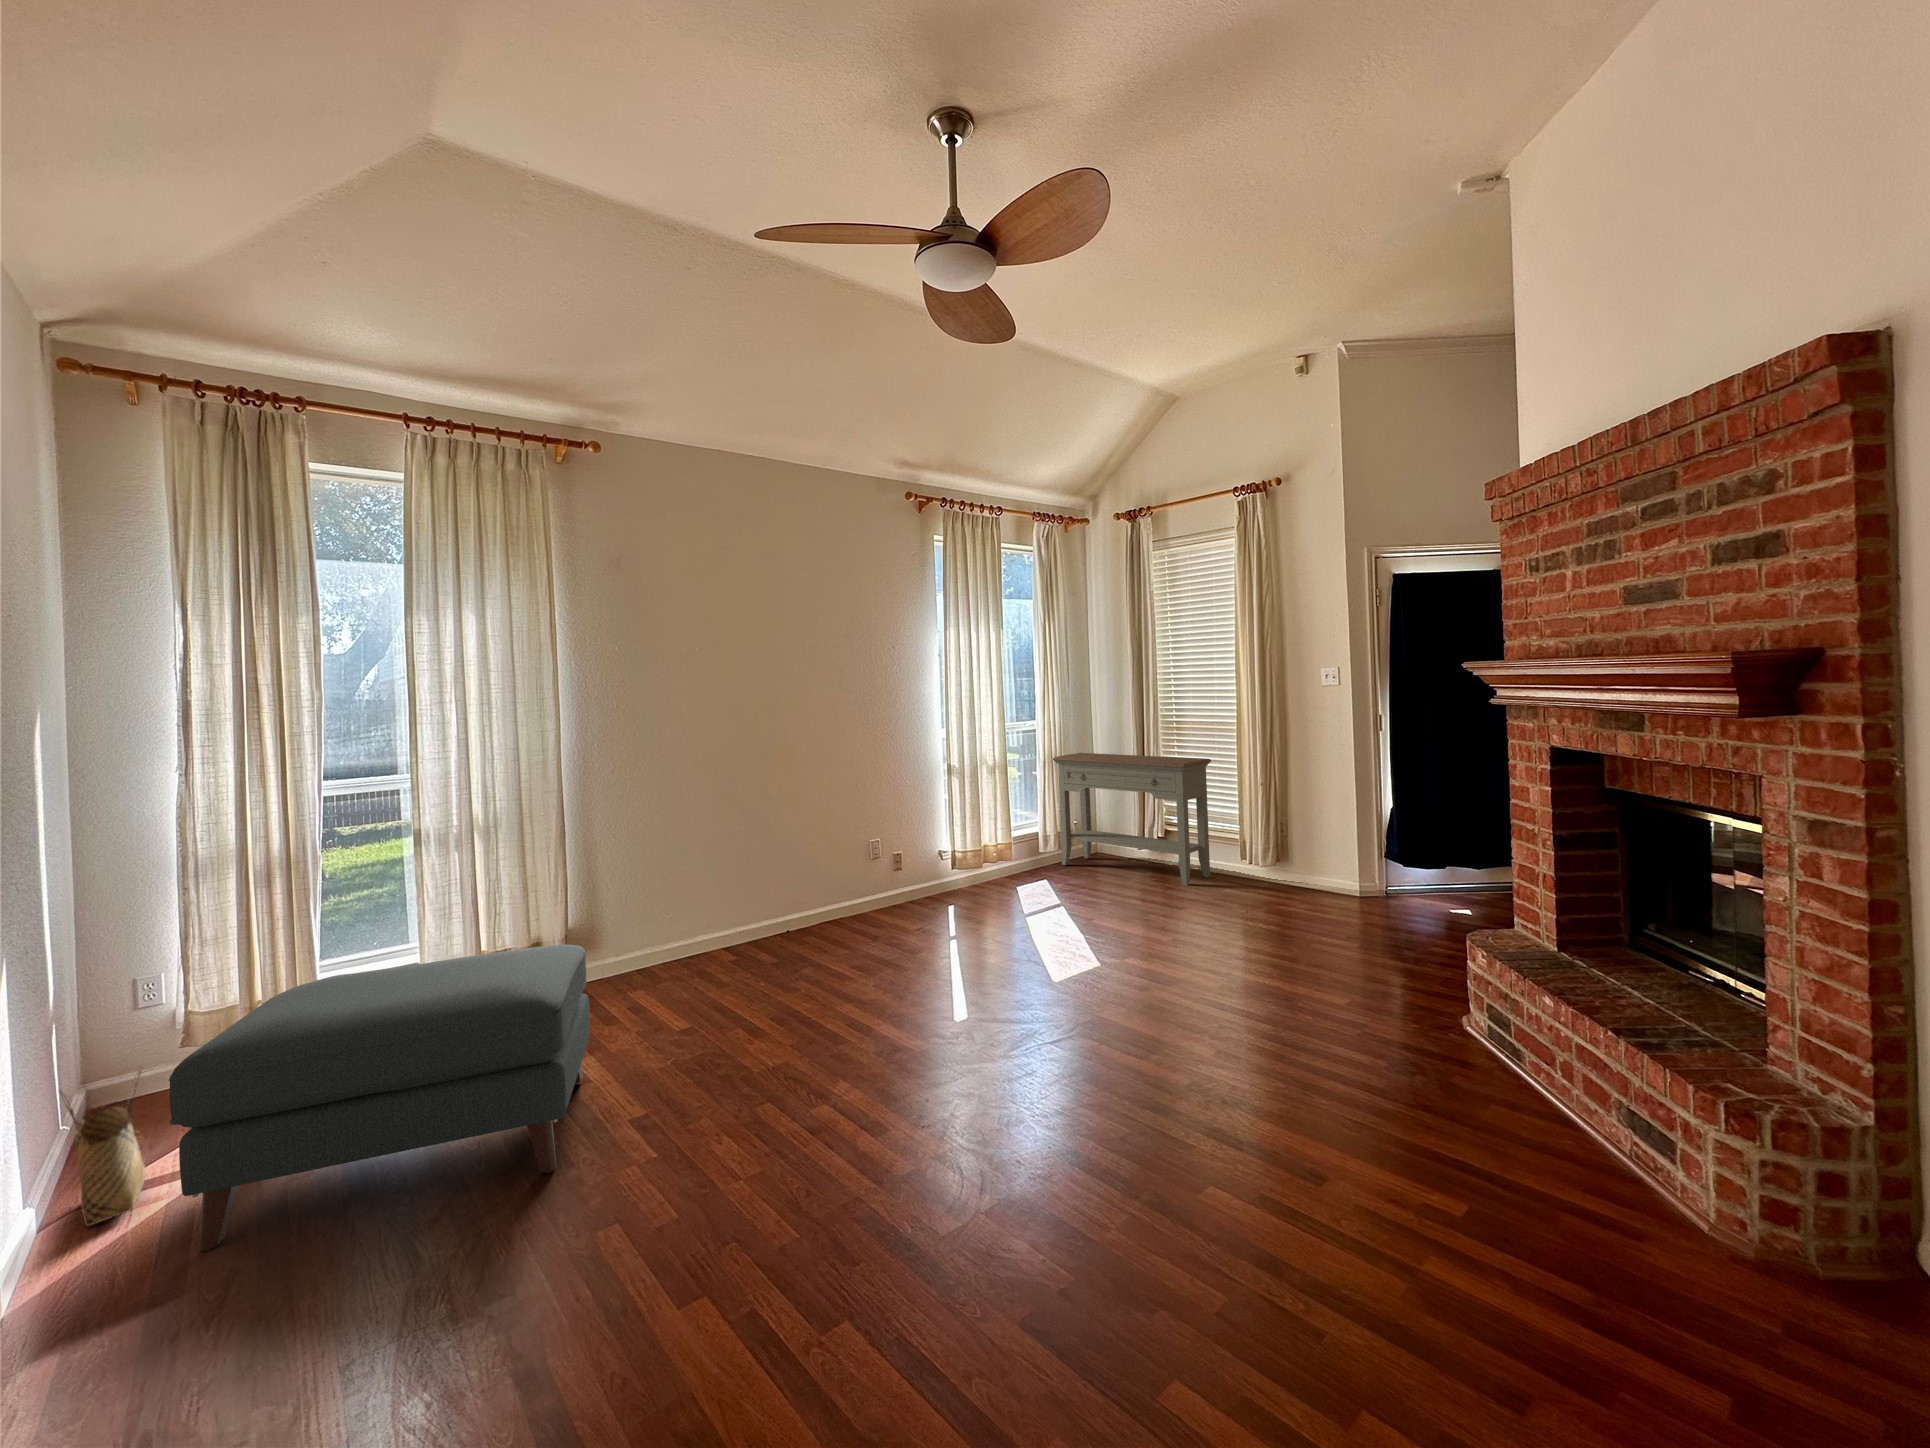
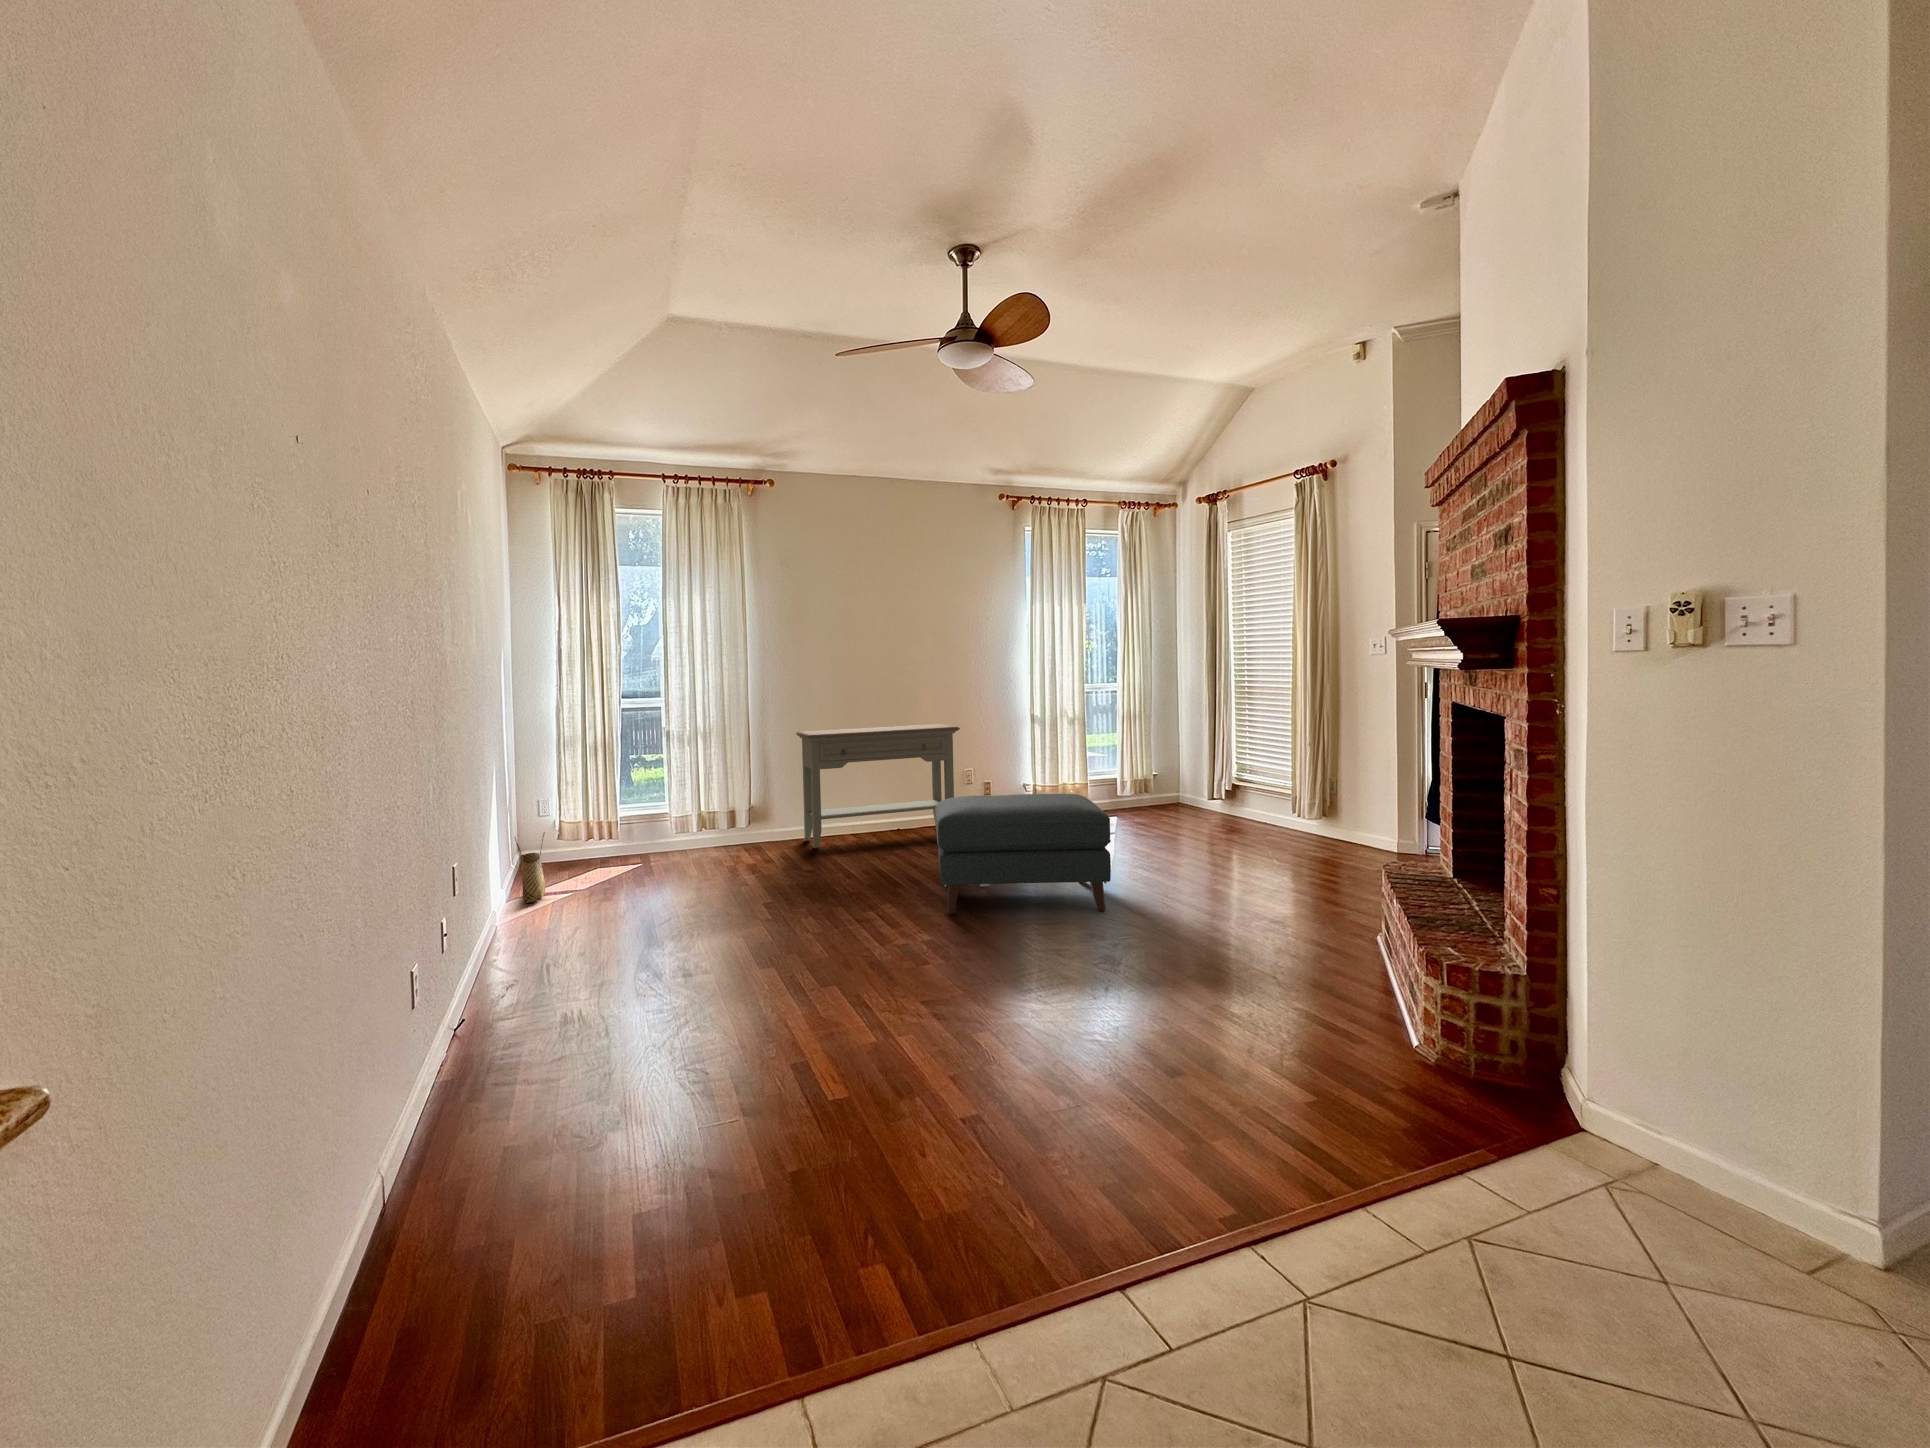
console table: present [1051,753,1211,885] -> present [796,724,960,848]
ottoman: present [169,945,590,1251] -> present [935,794,1111,914]

